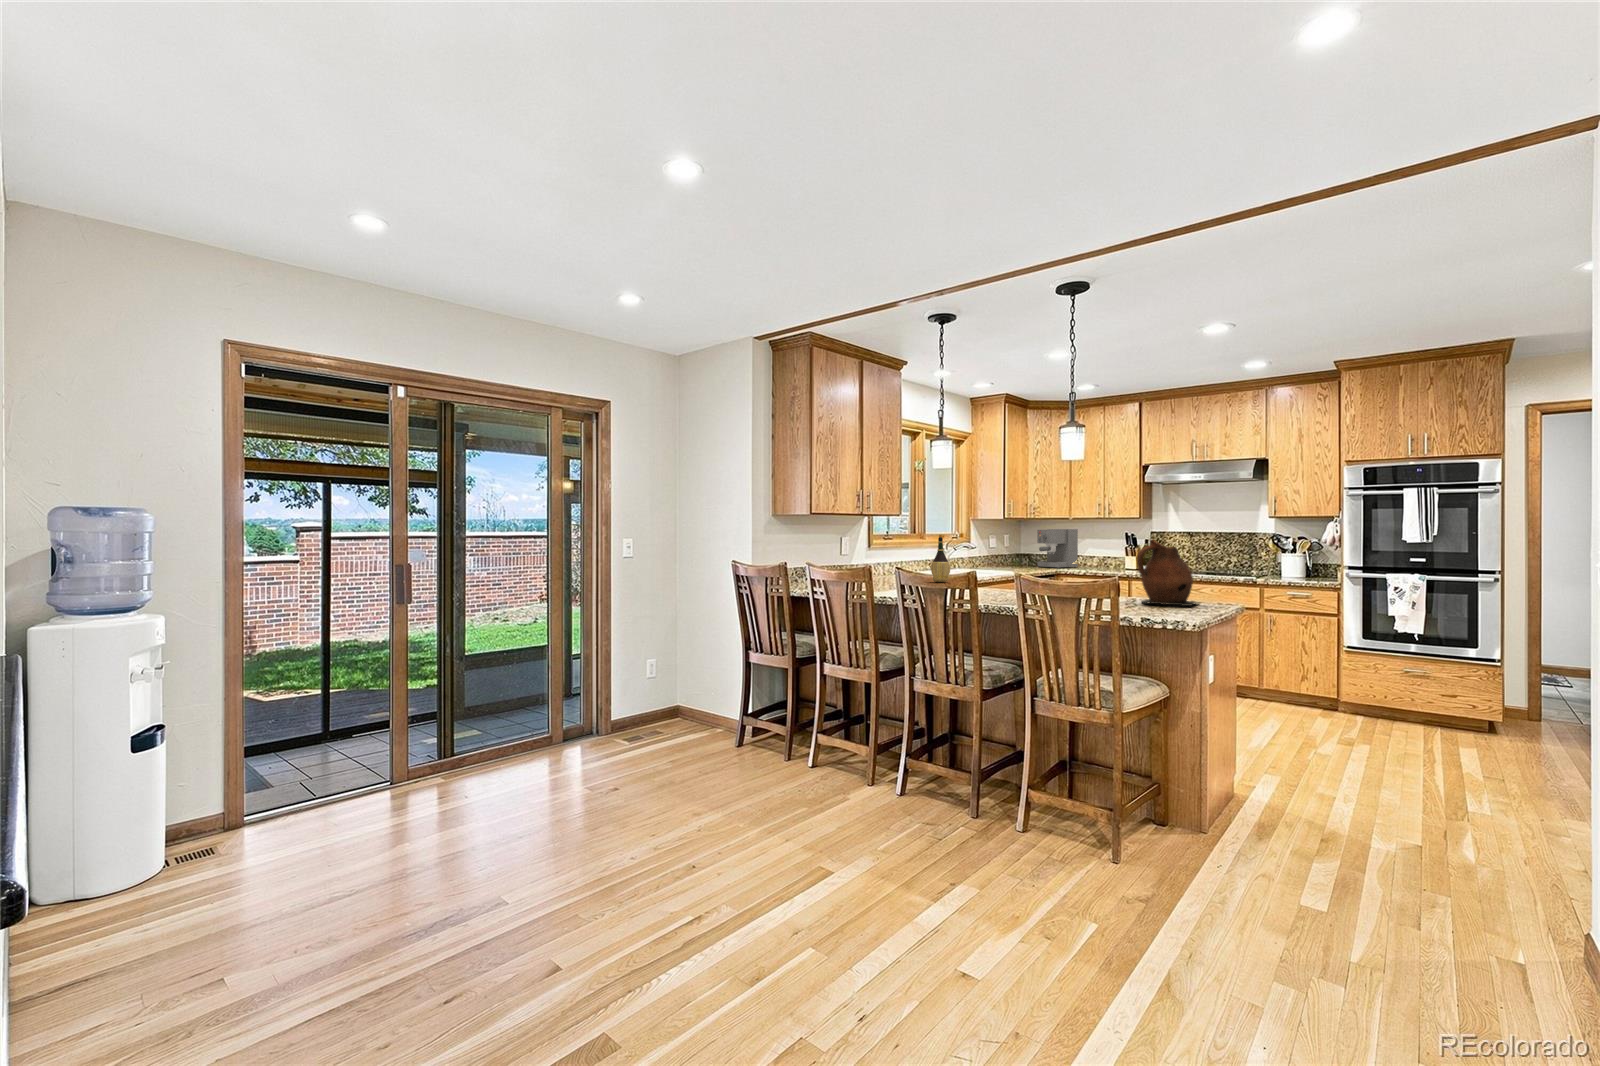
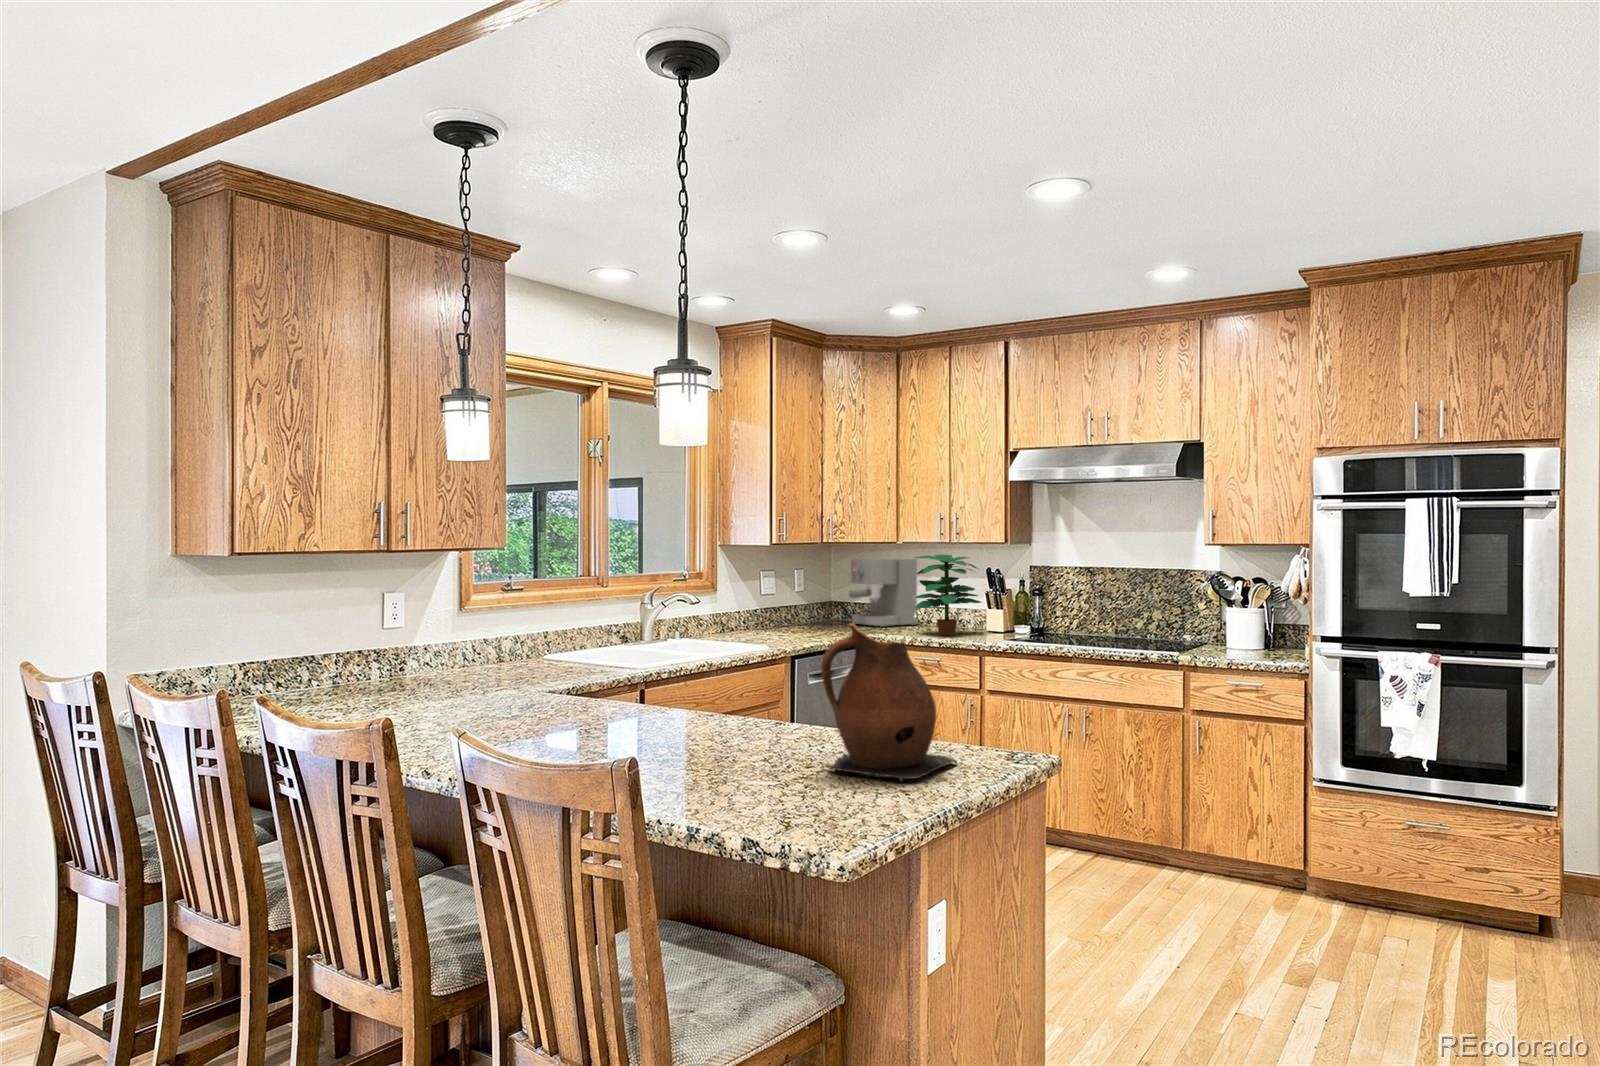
potted plant: none [1083,526,1125,571] -> present [913,555,982,636]
wine bottle: present [931,534,950,582] -> none [551,585,590,681]

